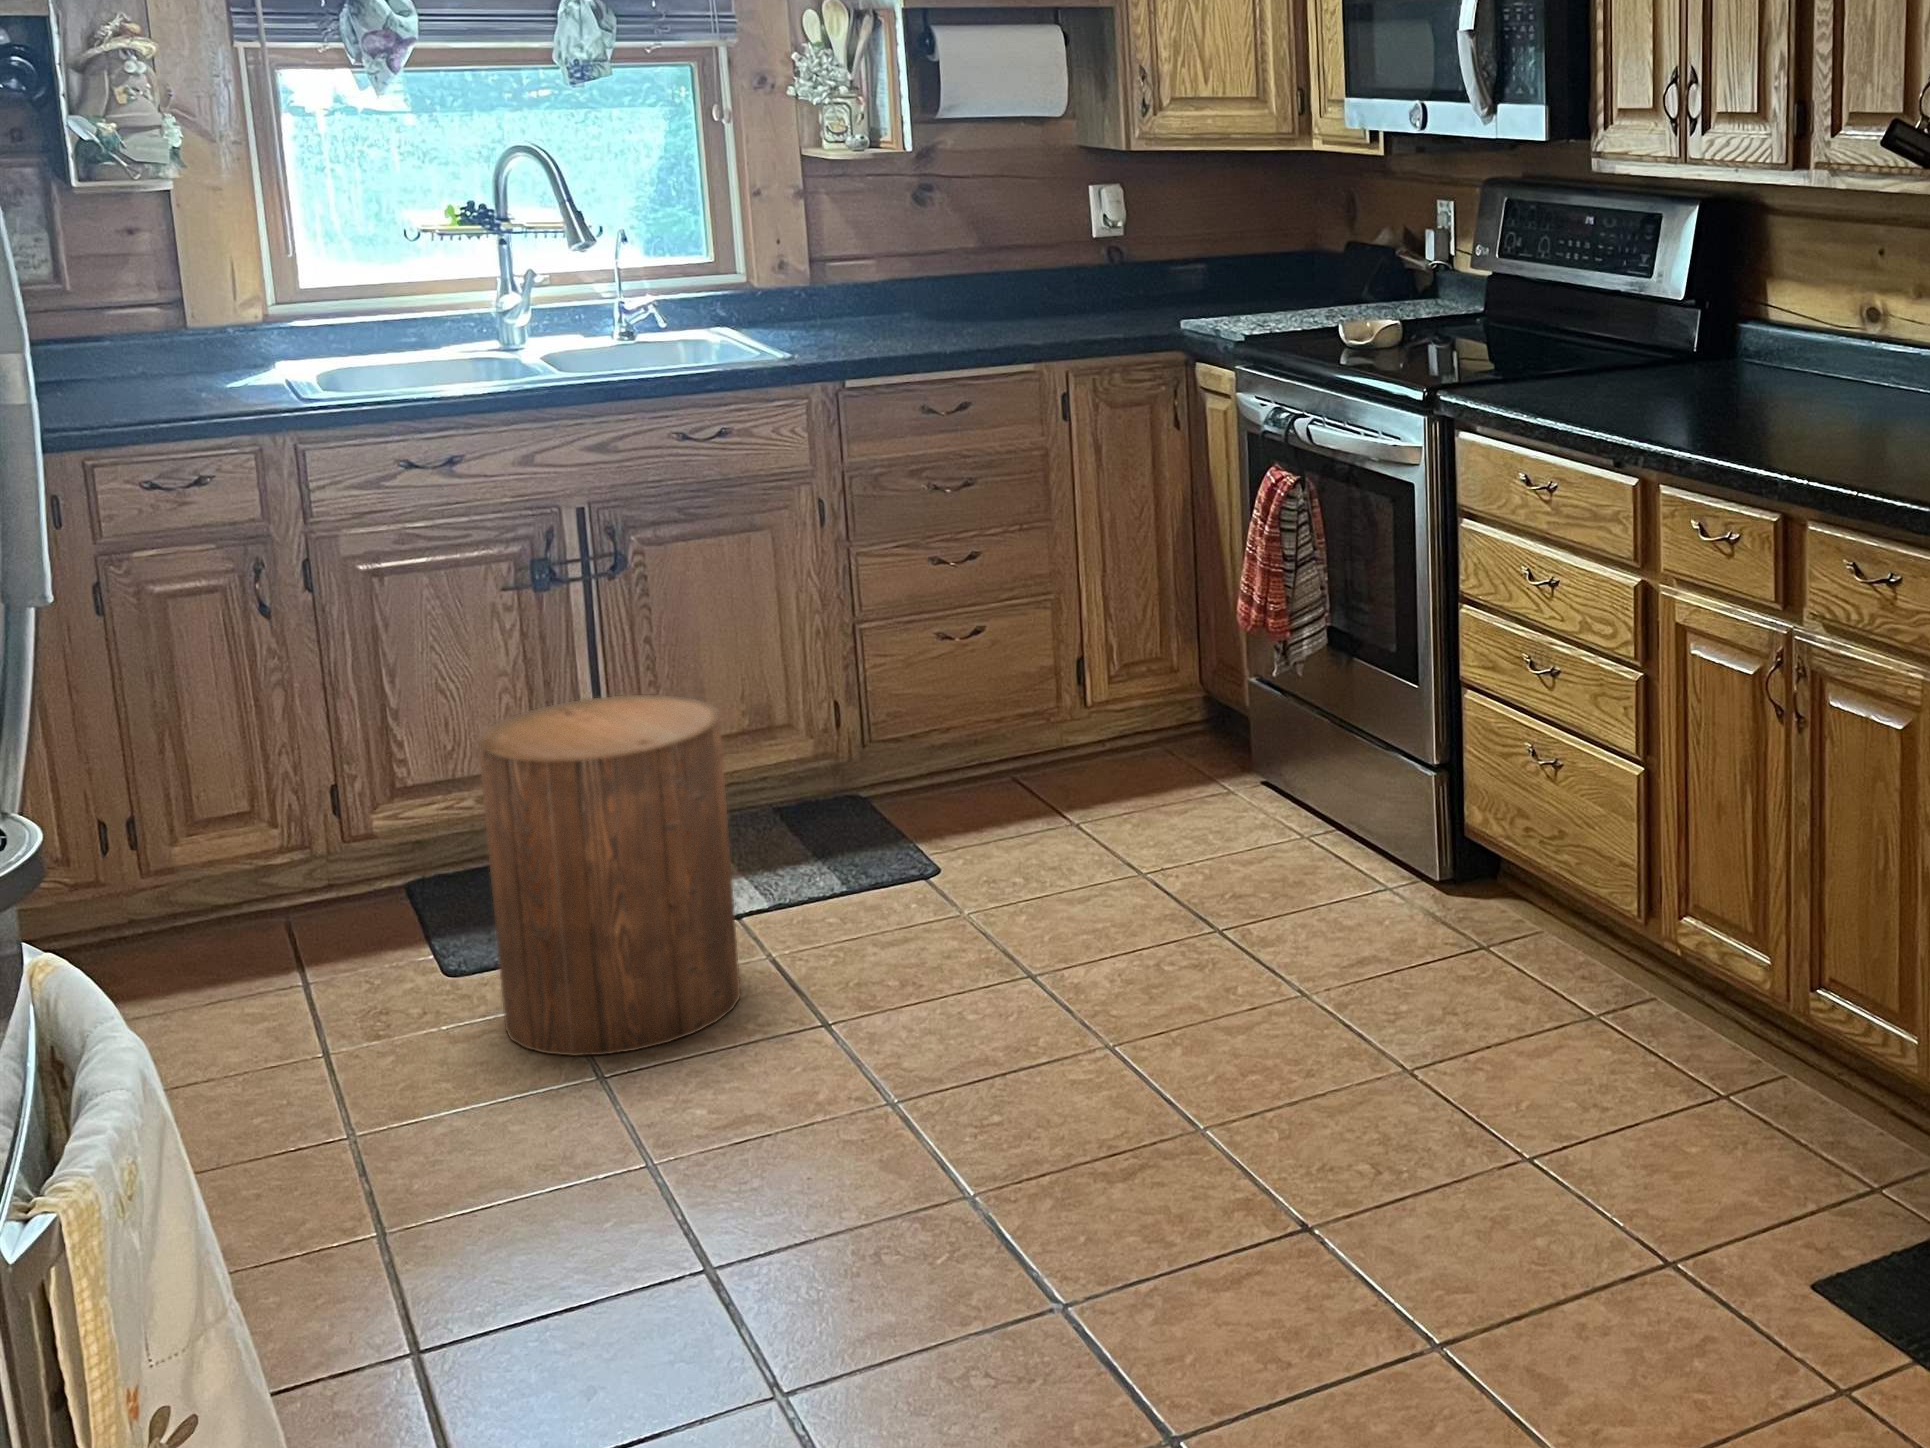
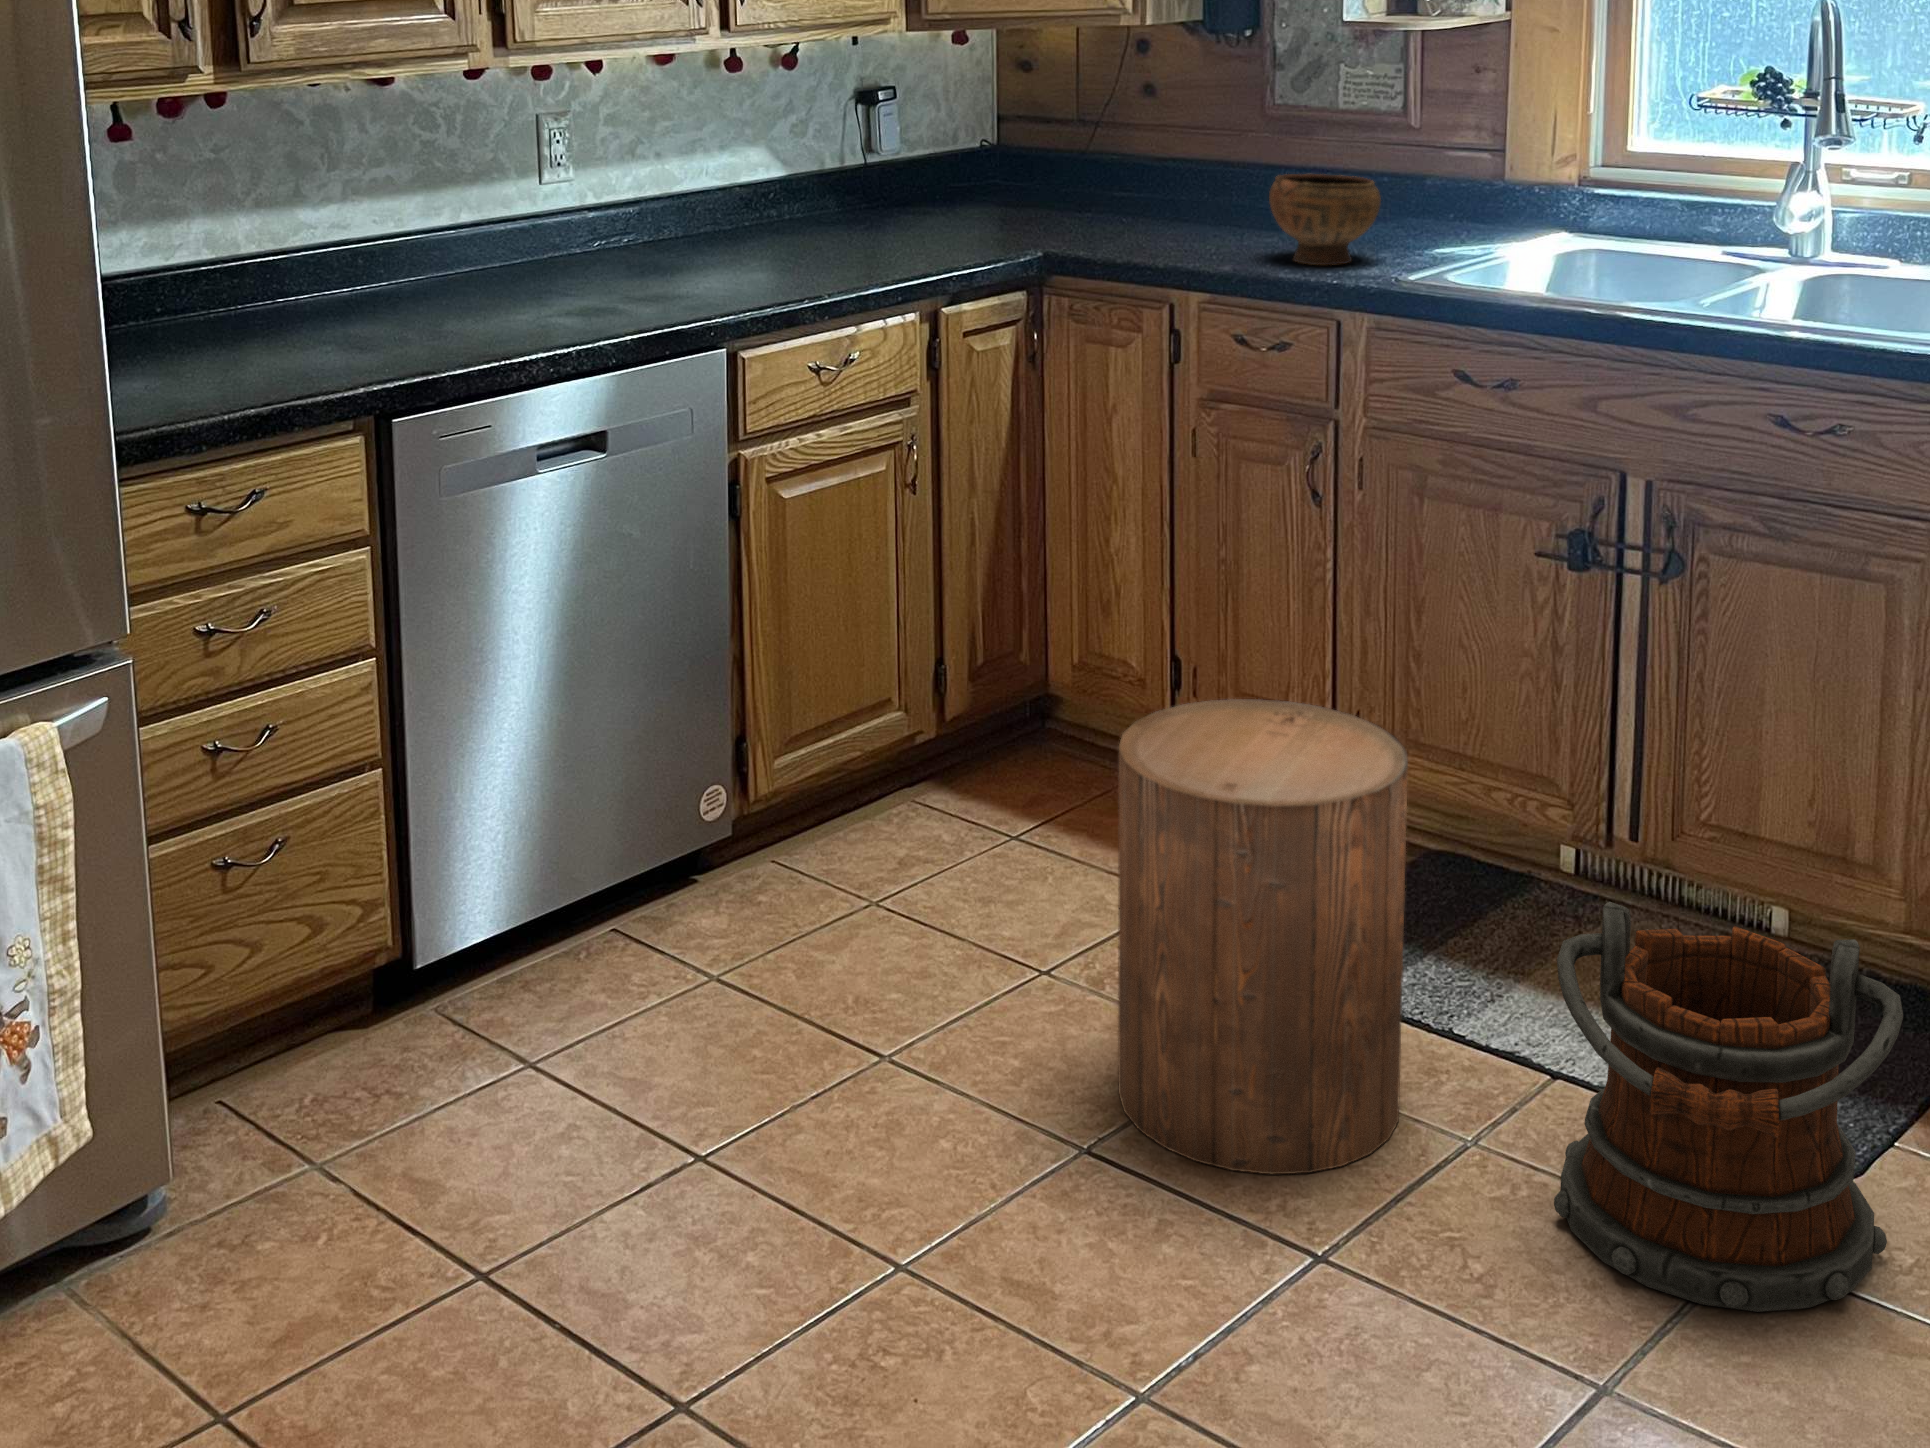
bowl: none [97,326,217,410] -> present [1269,174,1381,265]
bucket: none [831,697,1036,950] -> present [1554,902,1903,1312]

